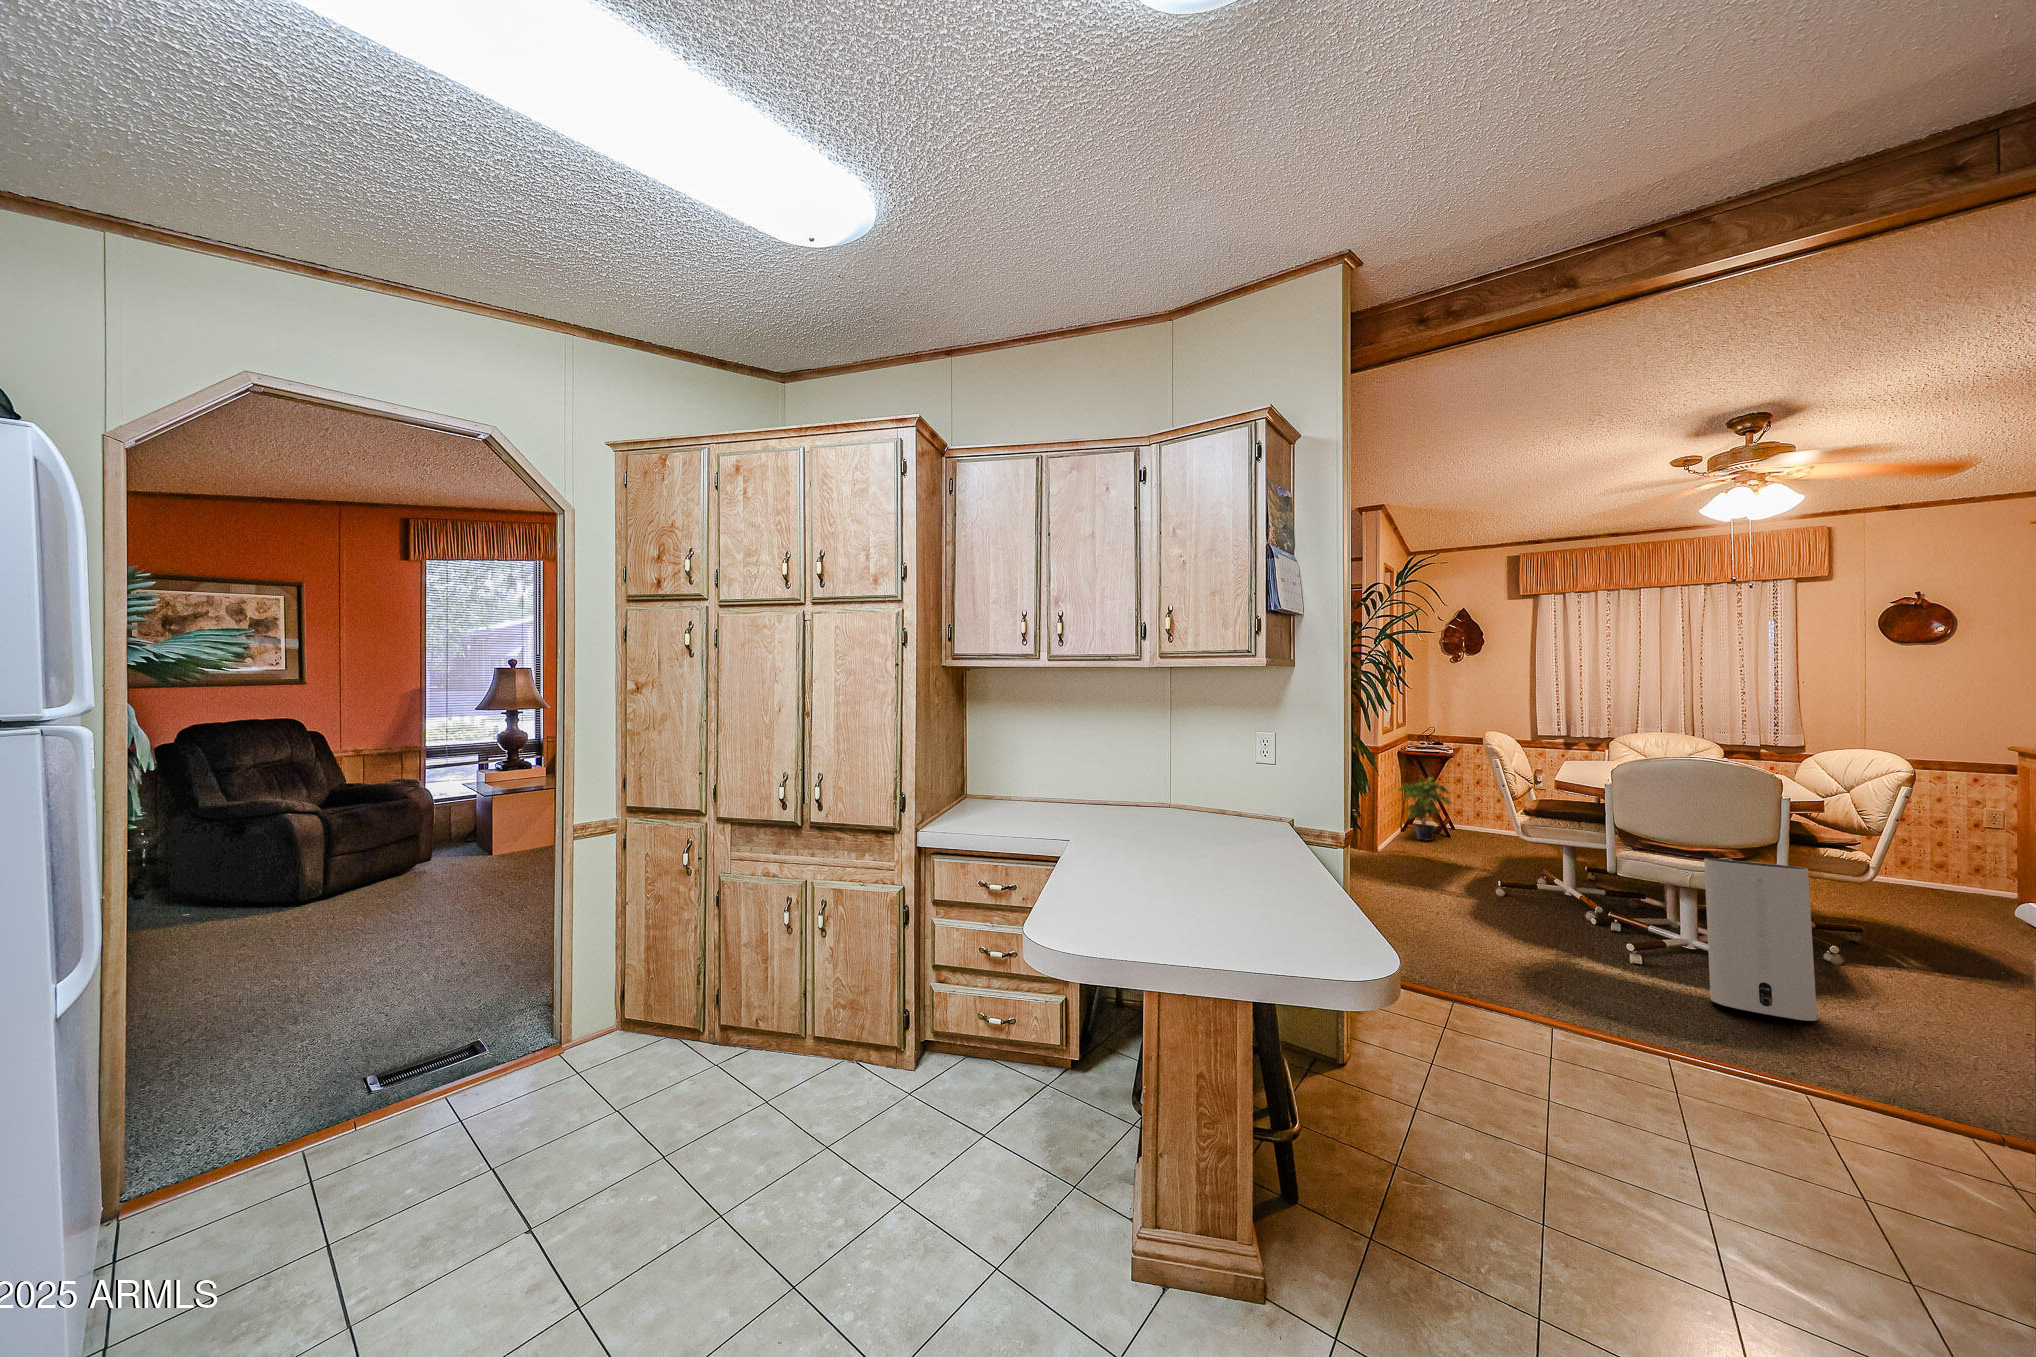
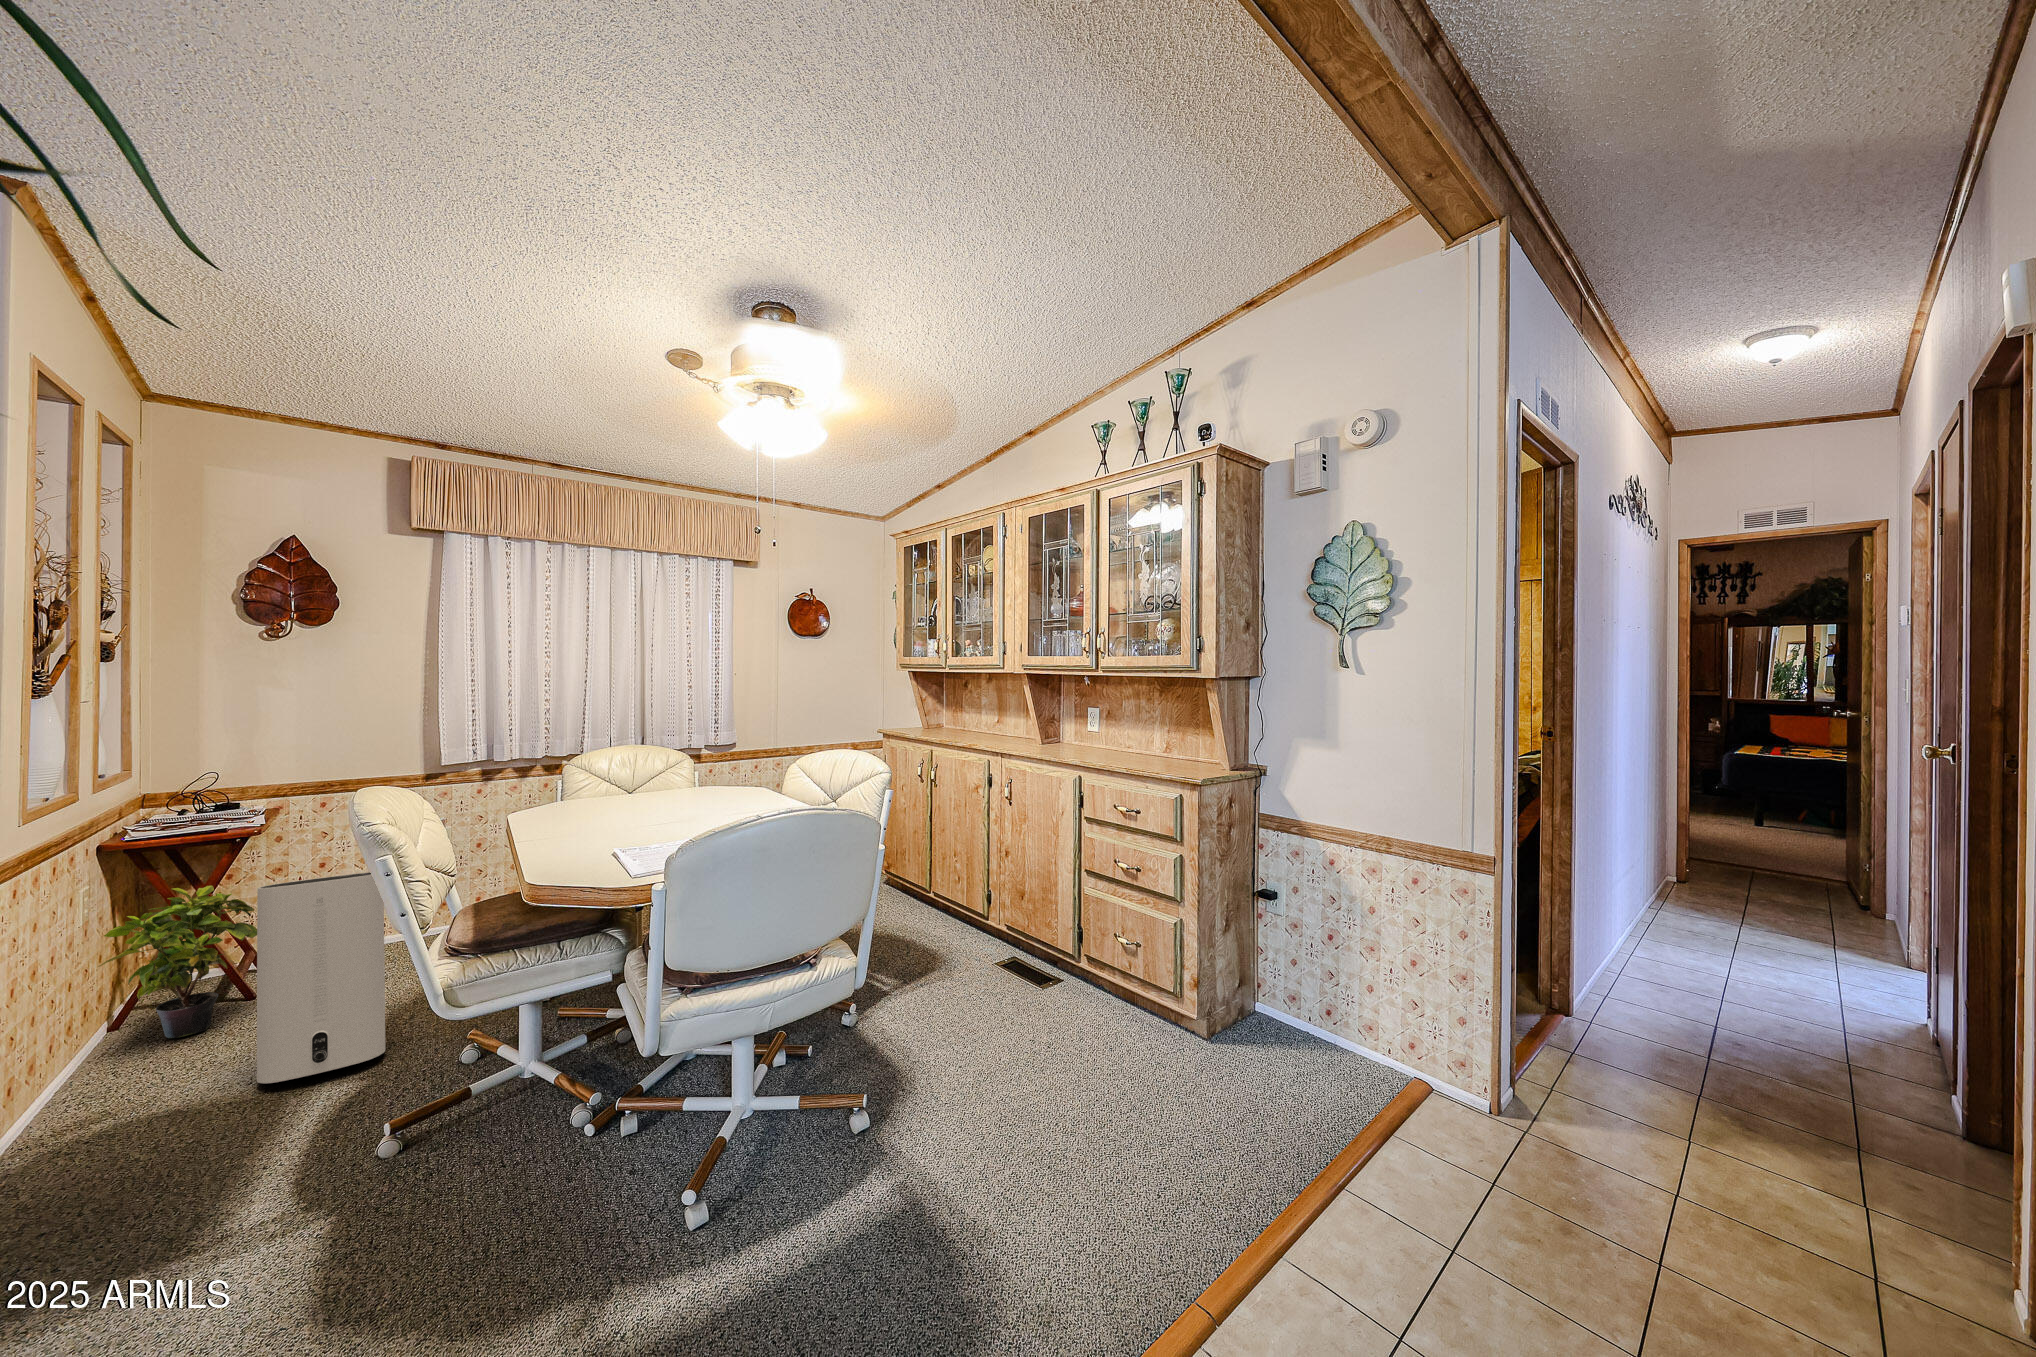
air purifier: present [1704,859,1817,1021] -> present [257,872,385,1083]

